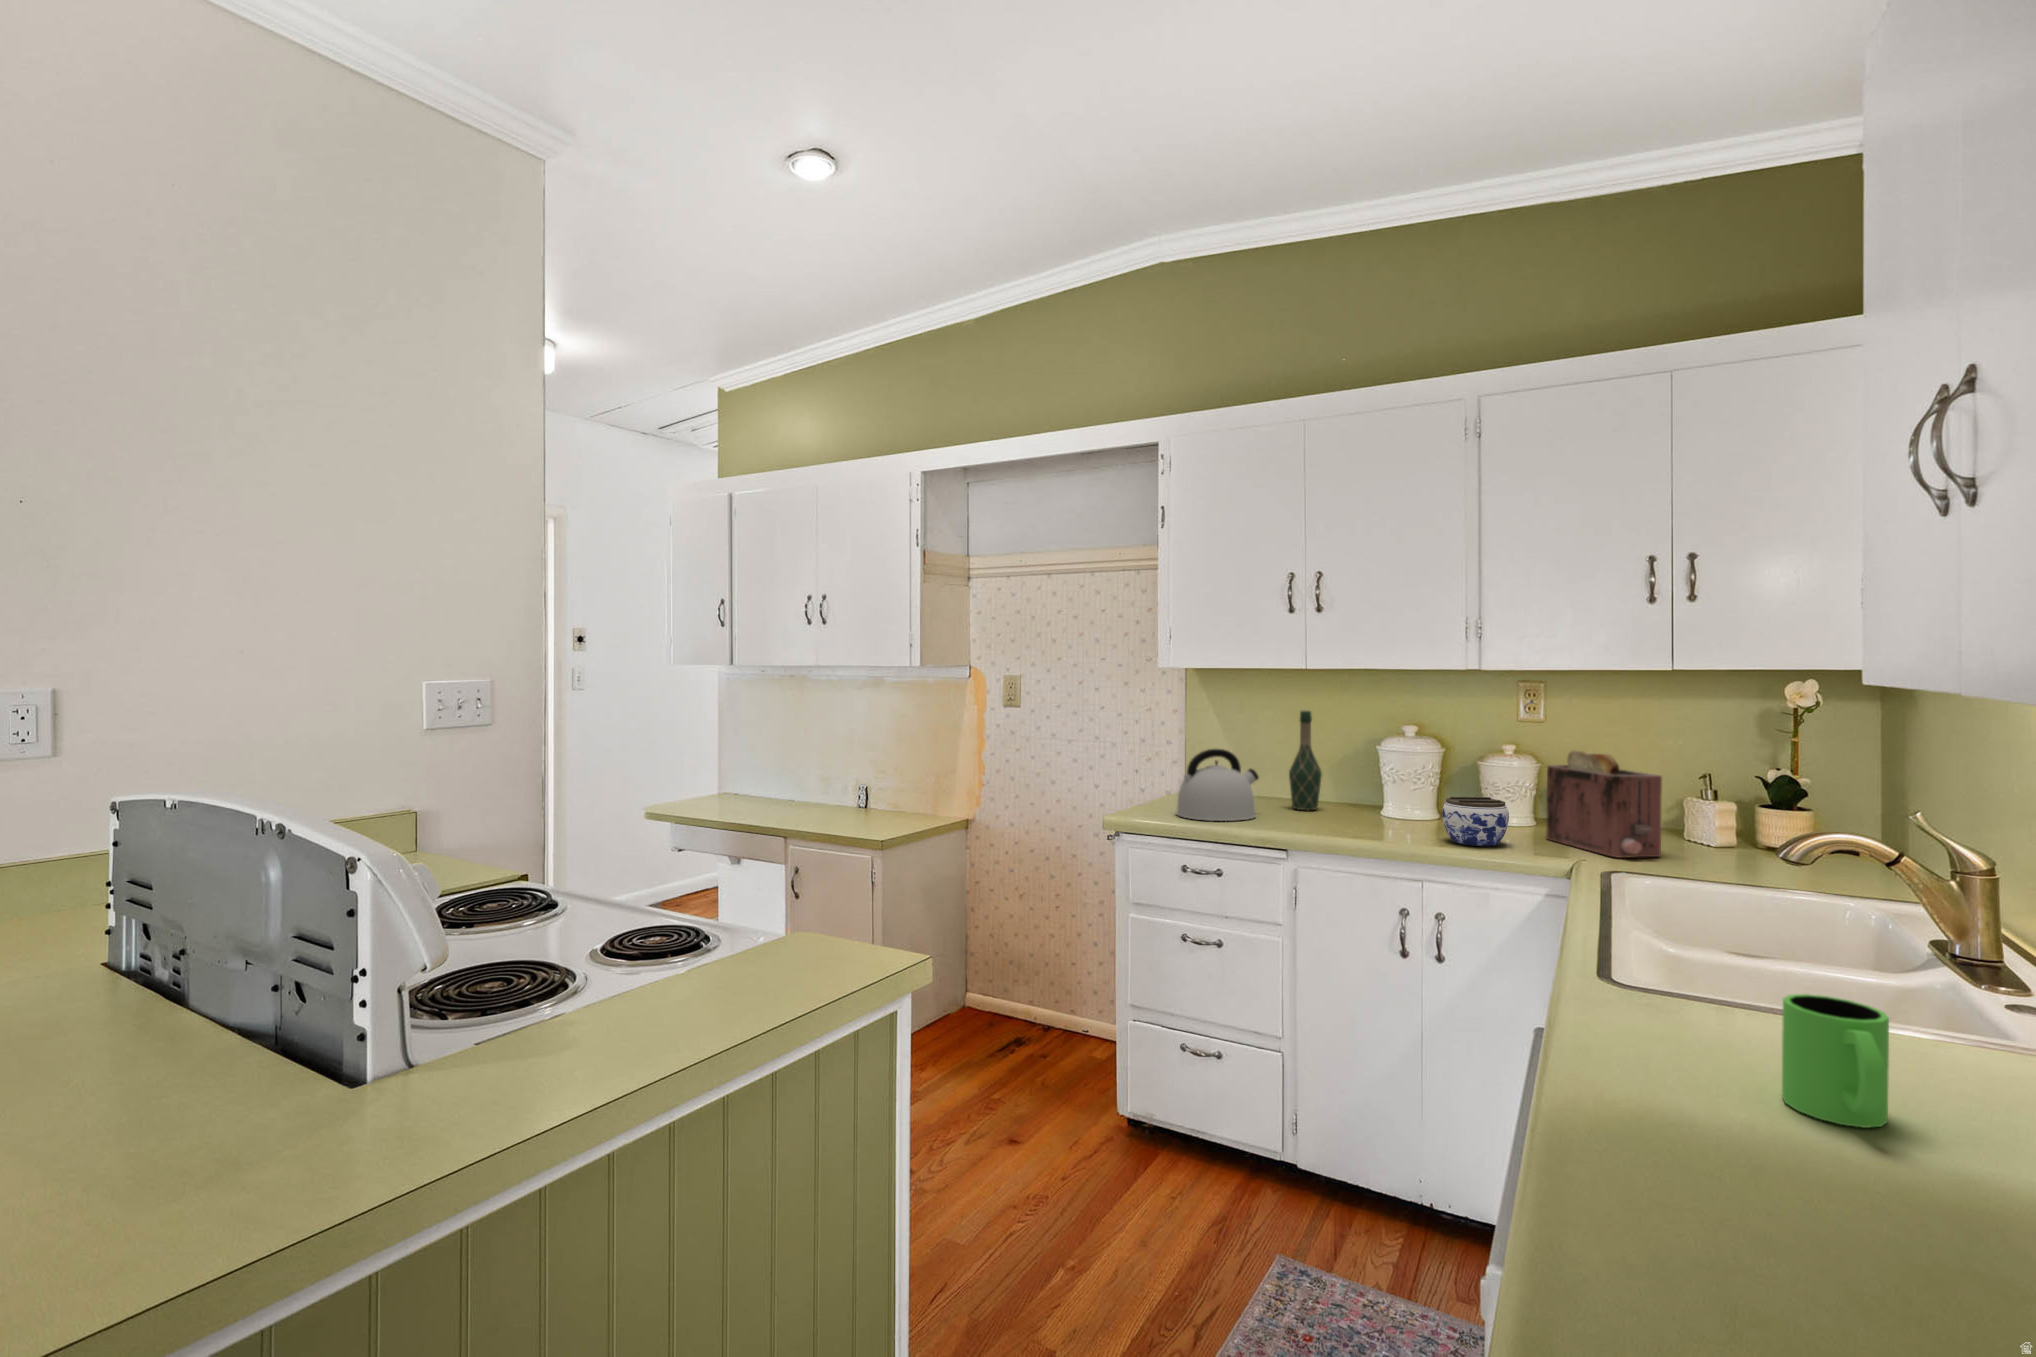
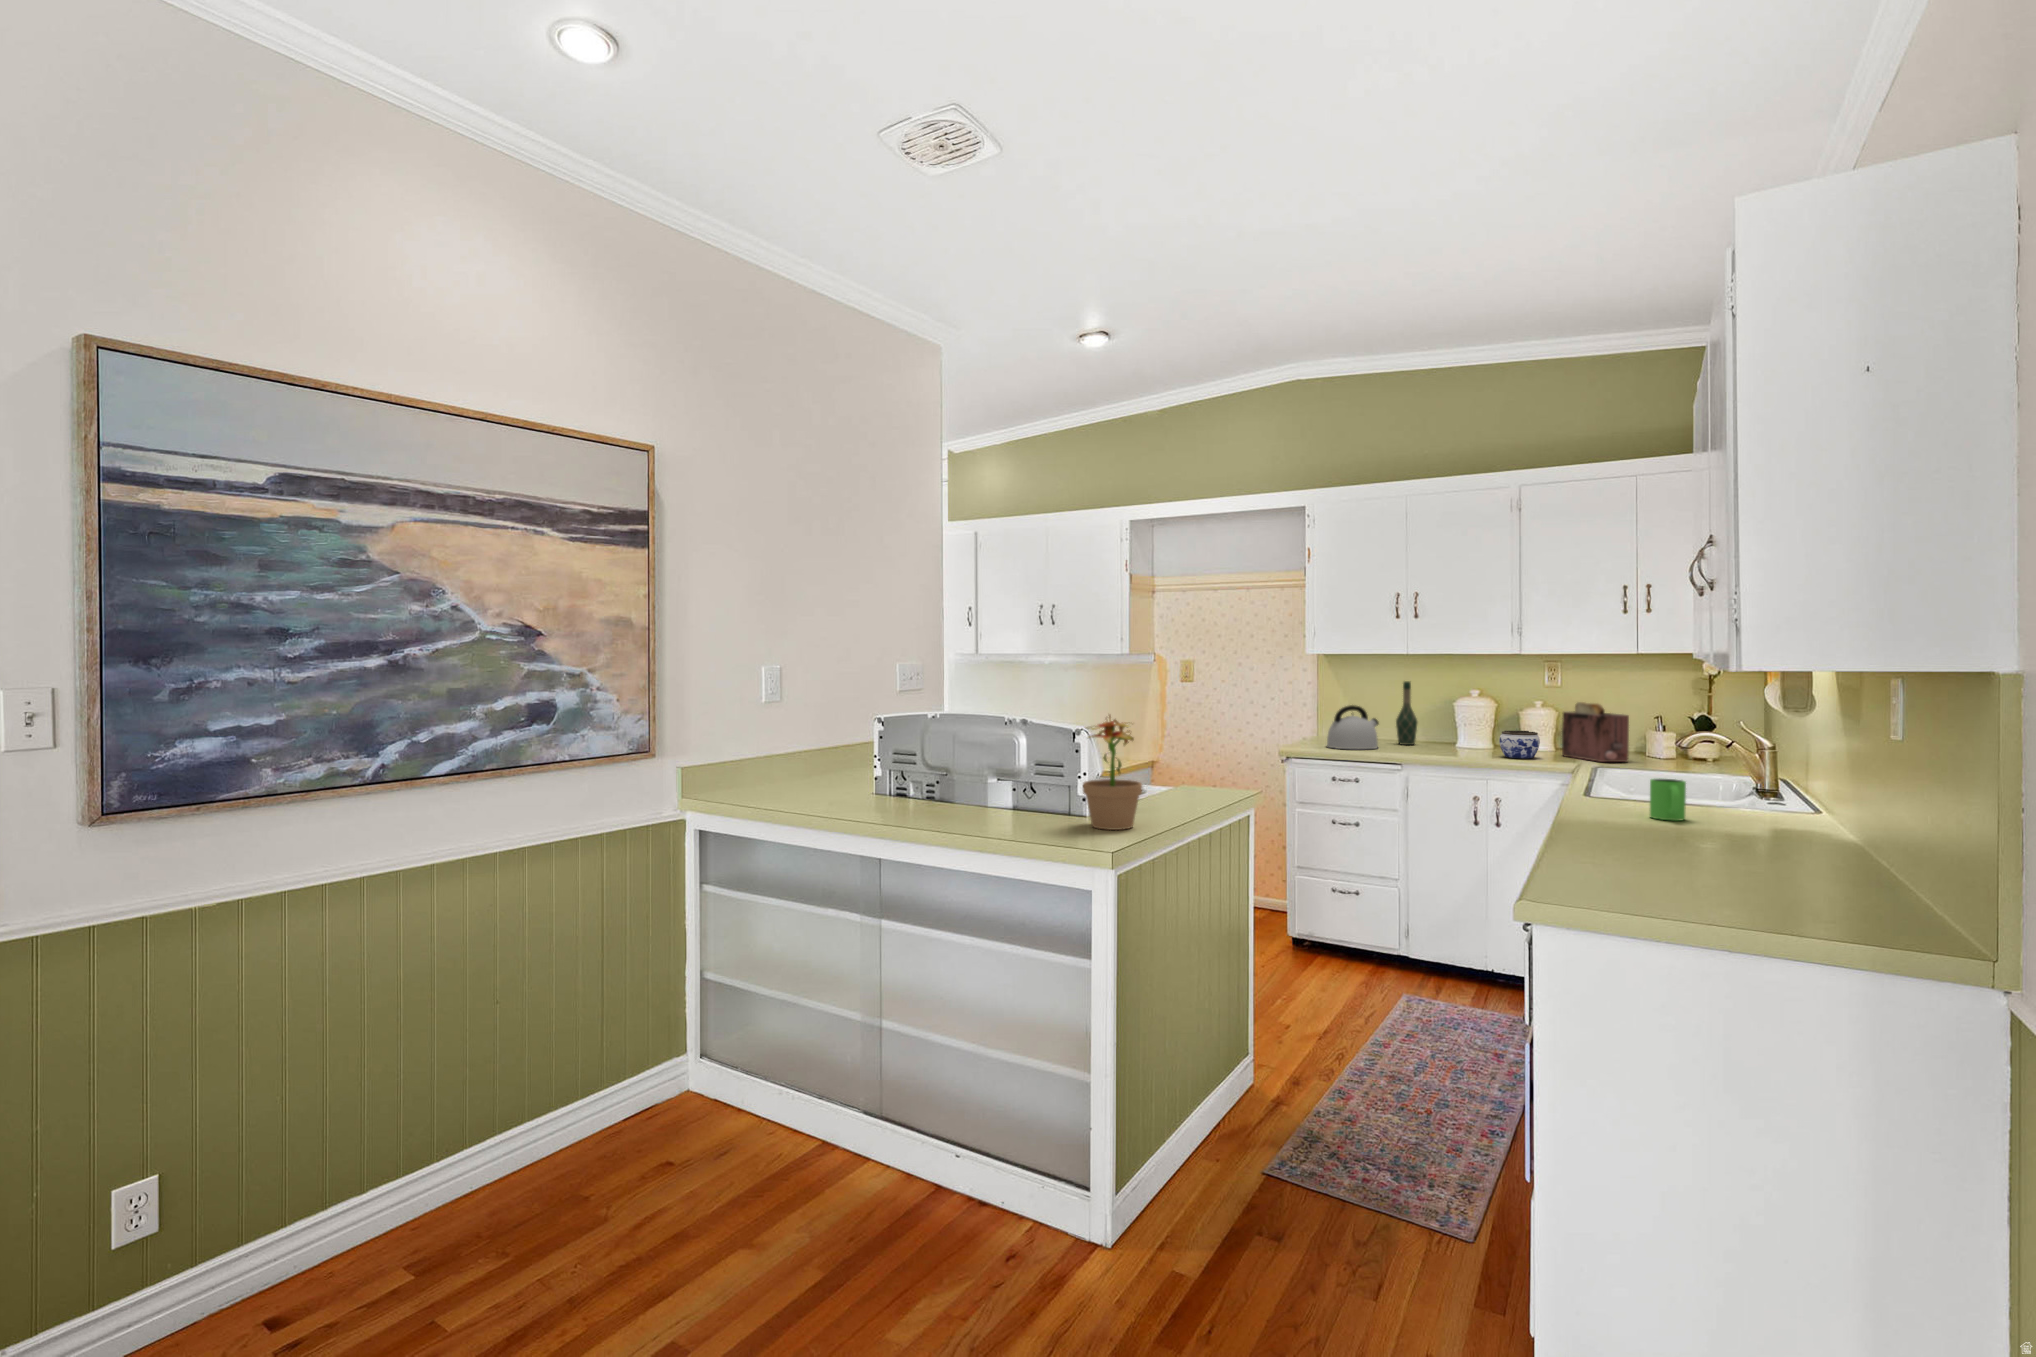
potted plant: none [149,831,366,1187] -> present [1083,715,1142,830]

